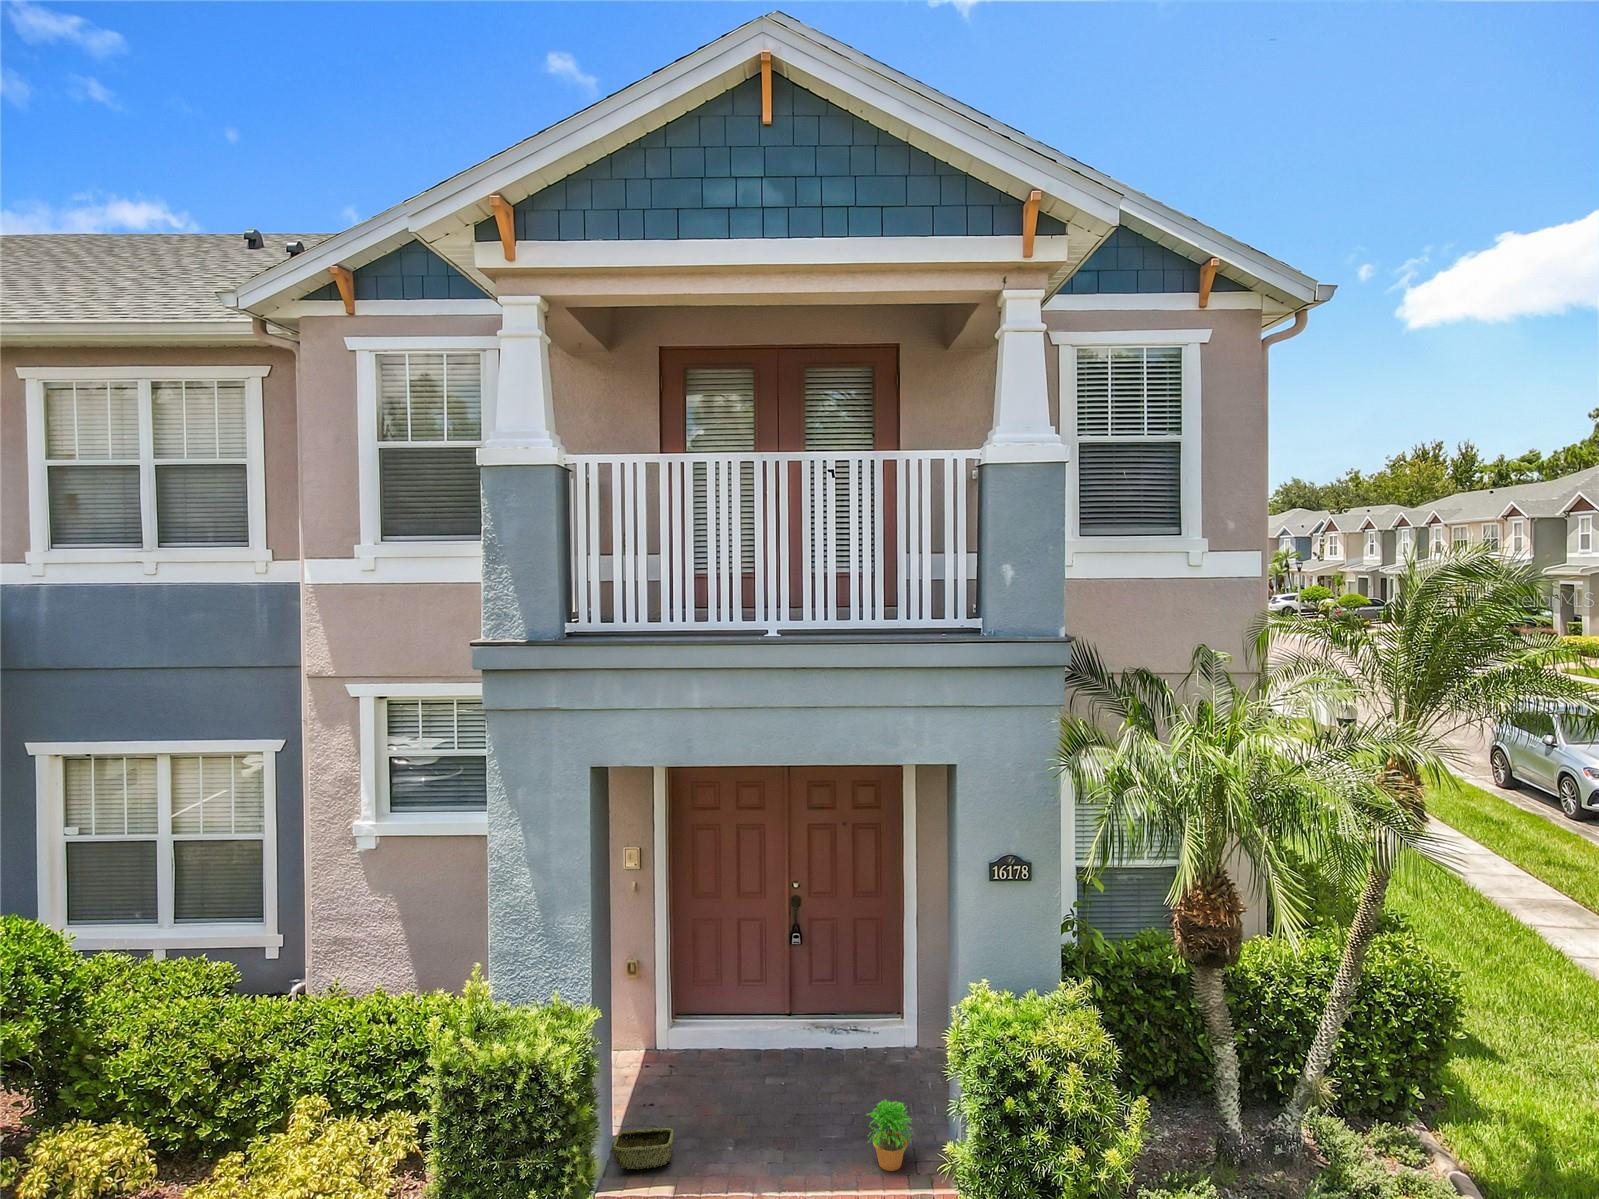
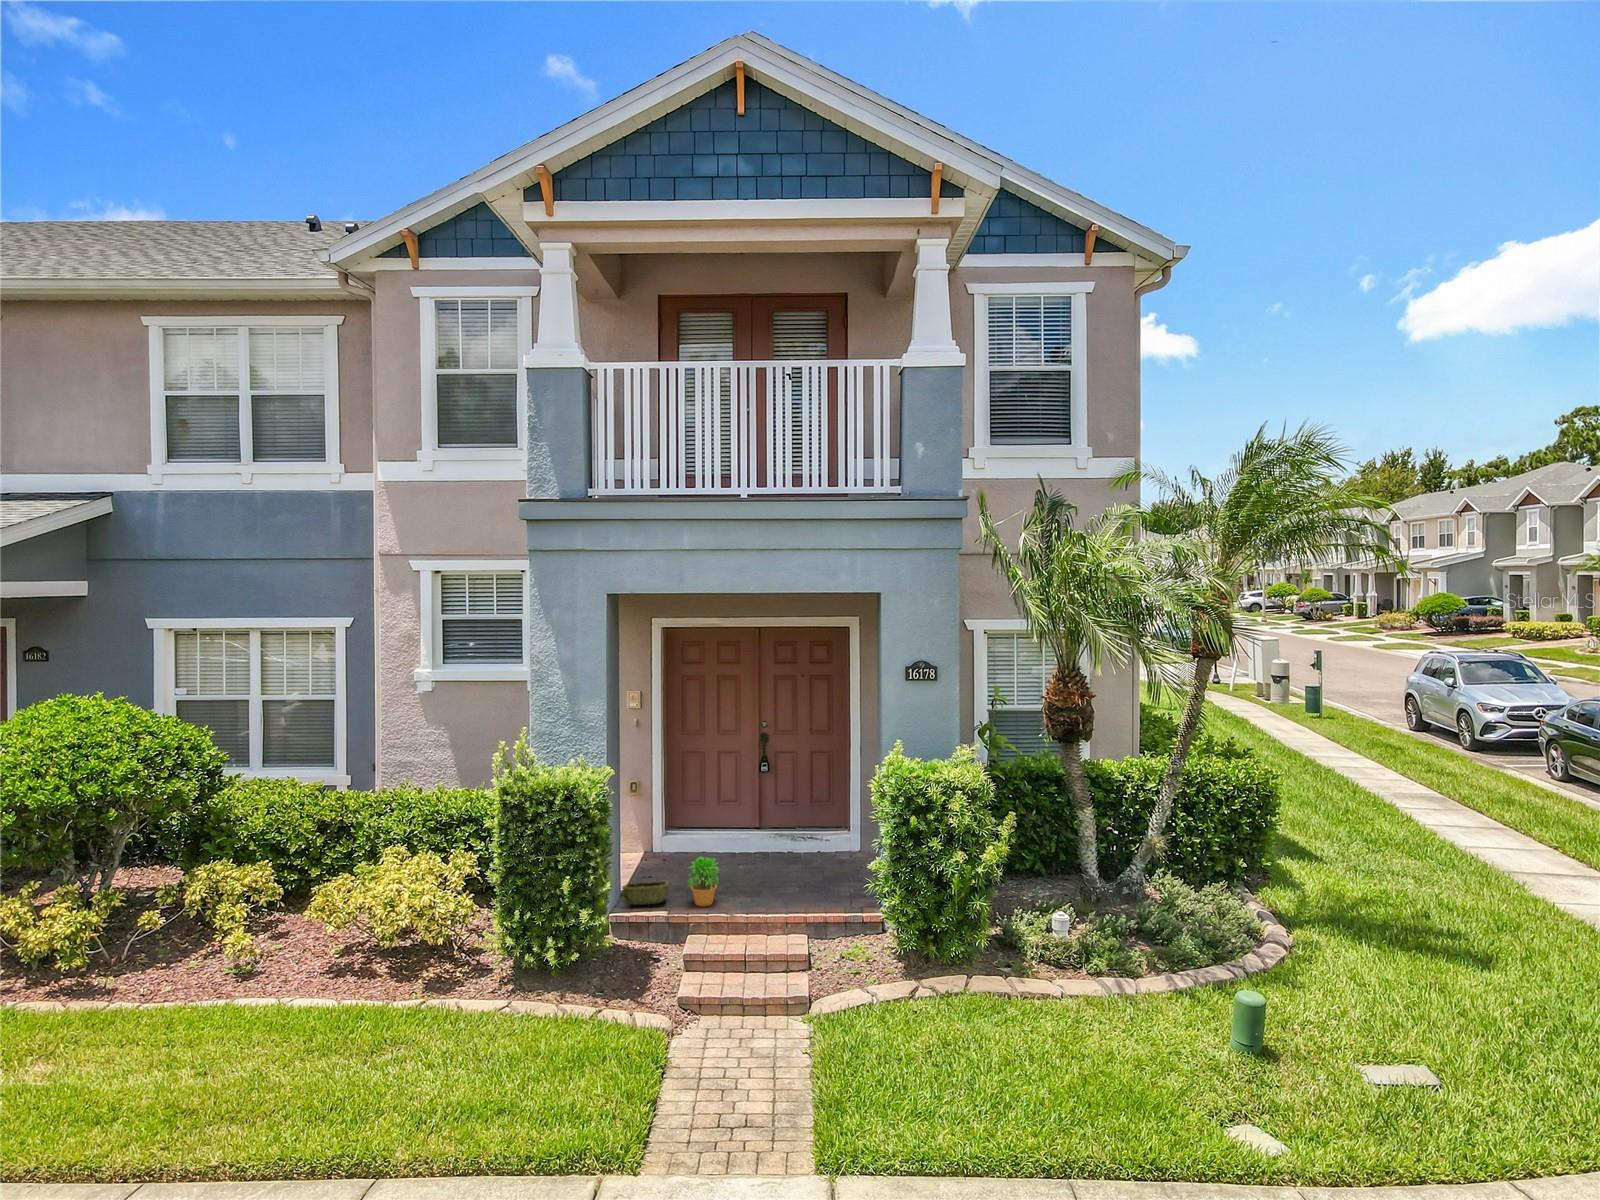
potted plant: present [867,1099,912,1171] -> present [688,857,719,906]

